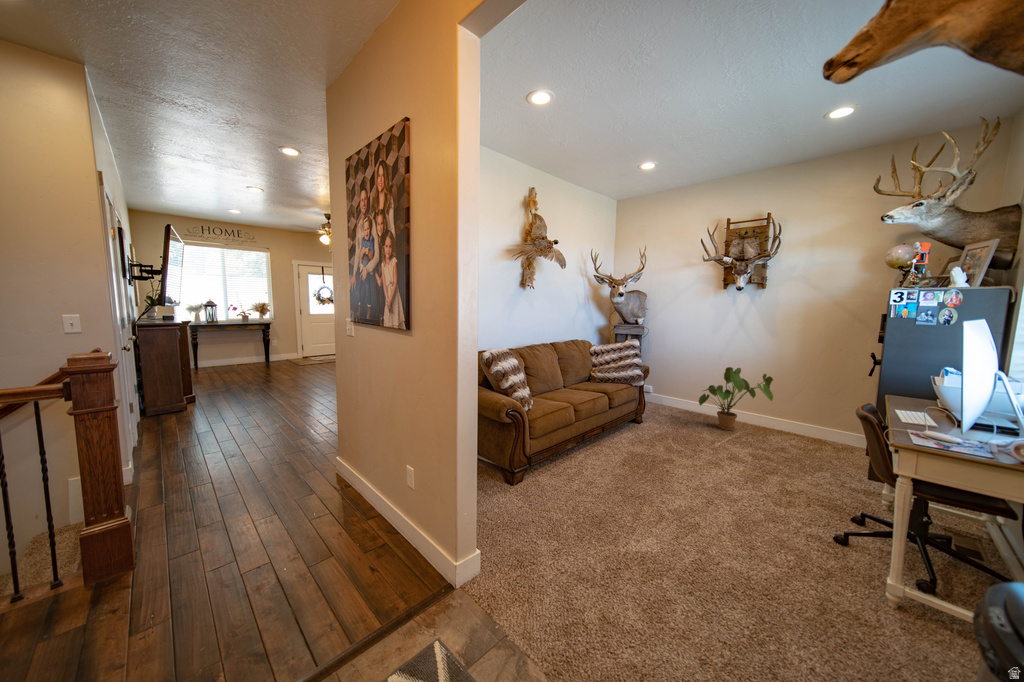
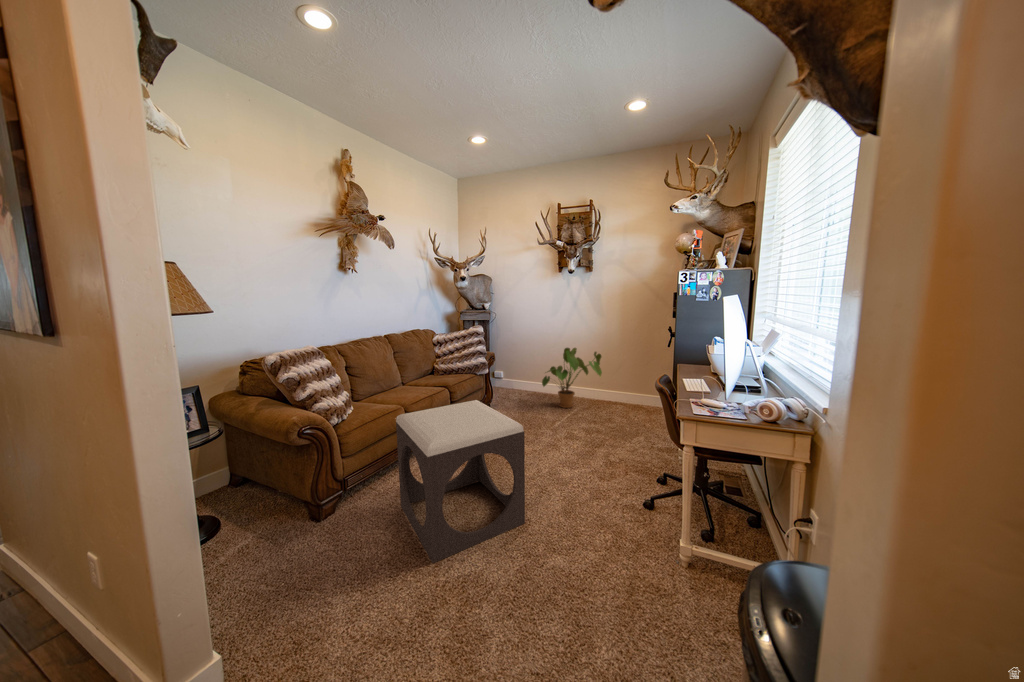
footstool: none [574,407,701,540] -> present [396,400,525,563]

